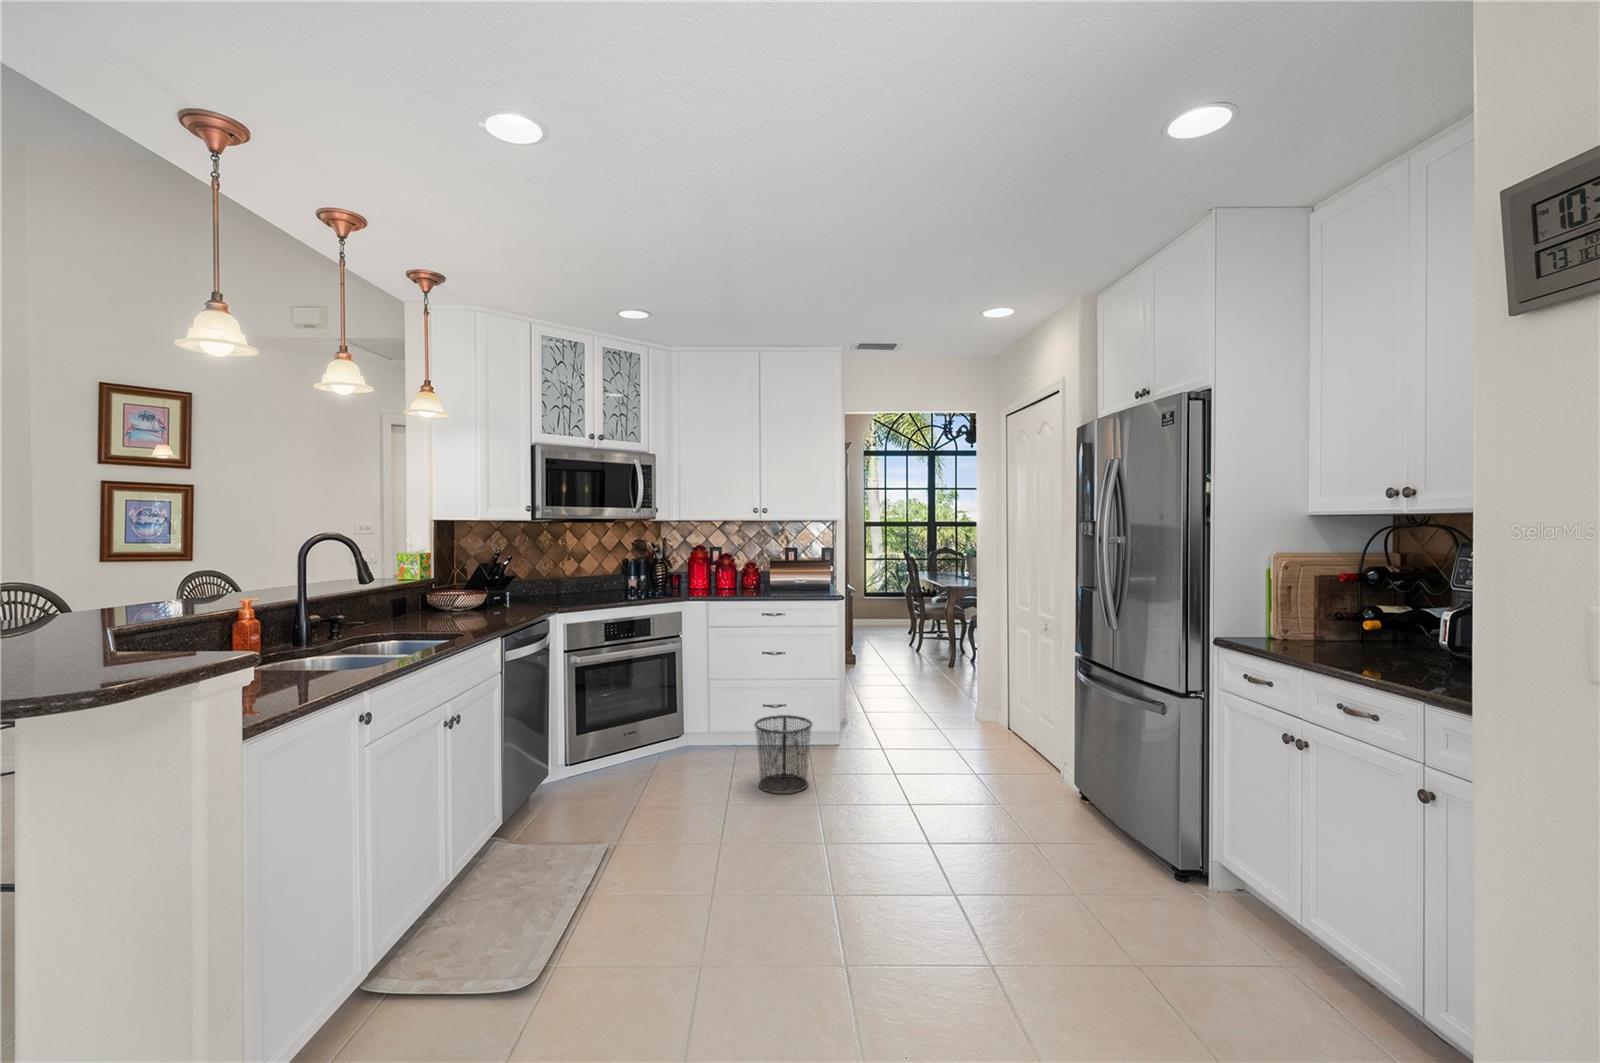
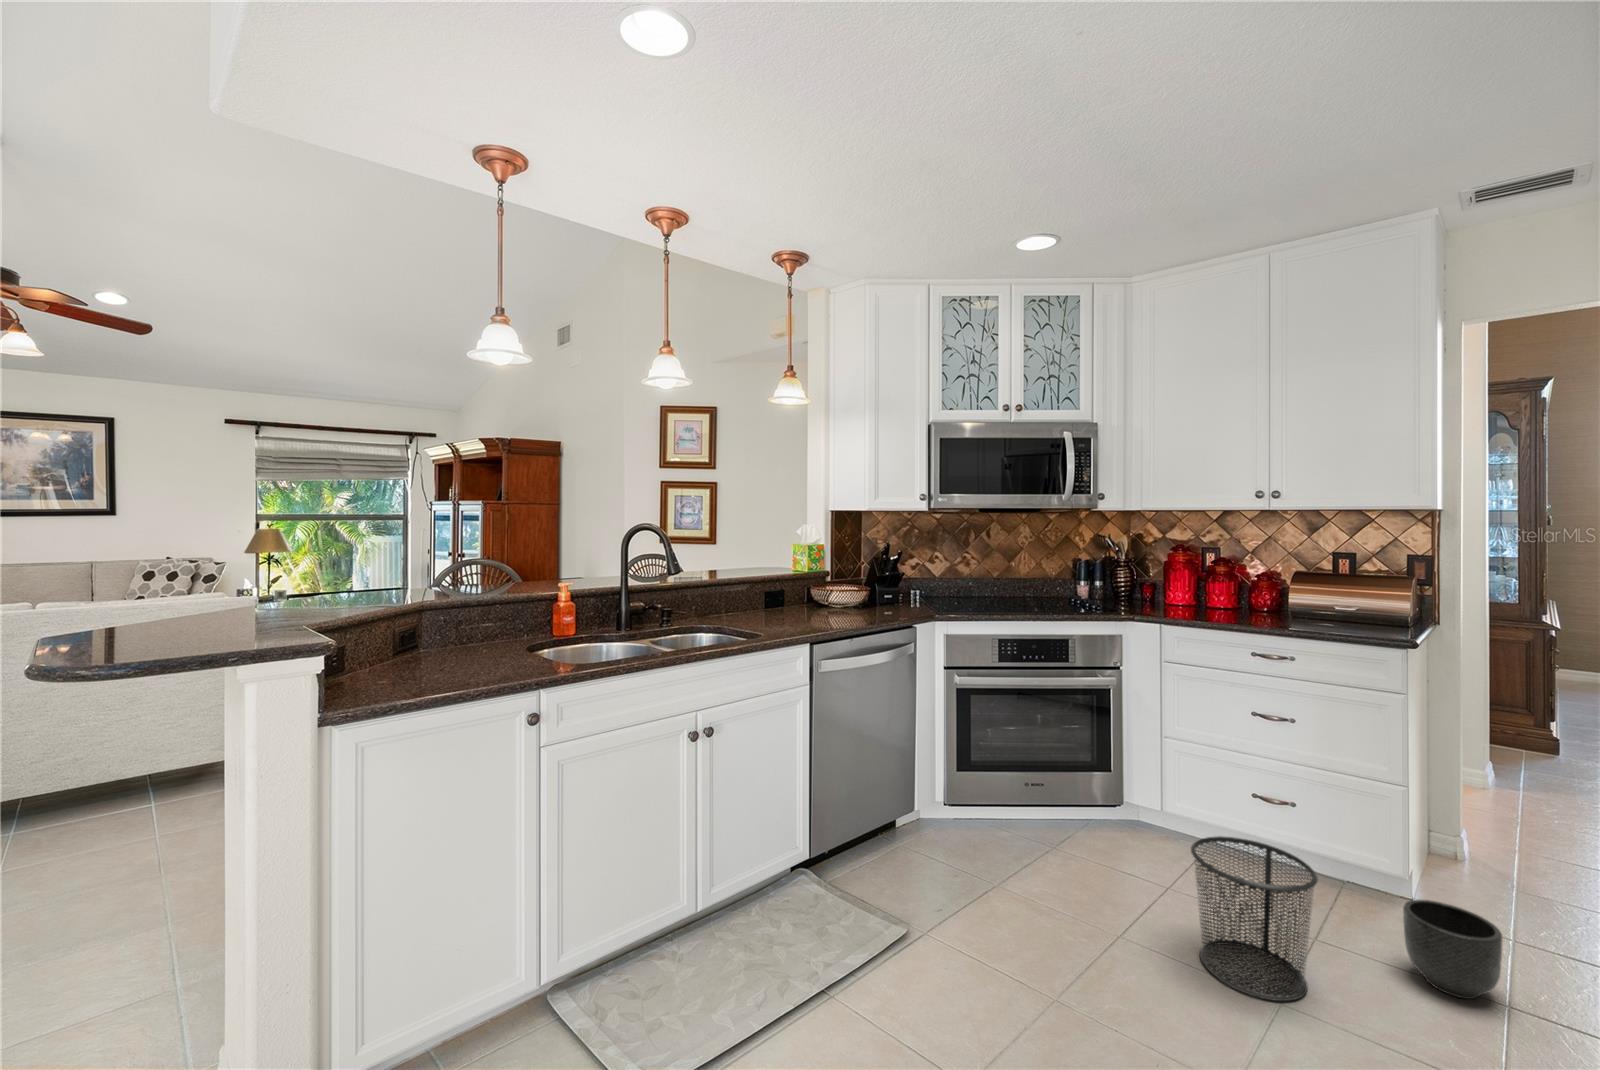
planter: none [834,724,868,765] -> present [1403,900,1502,999]

